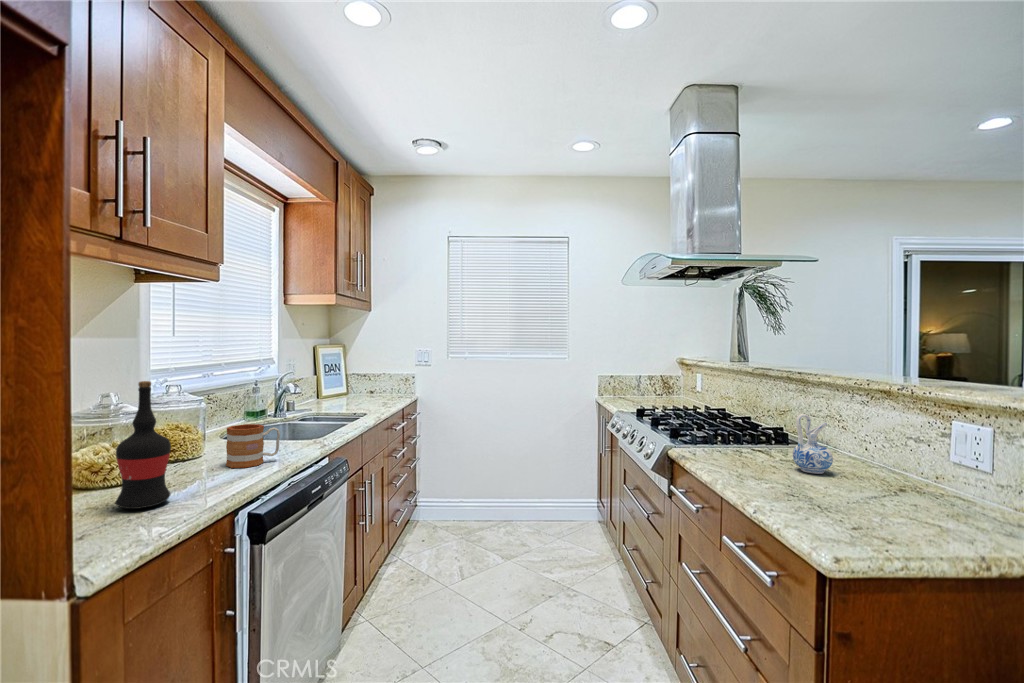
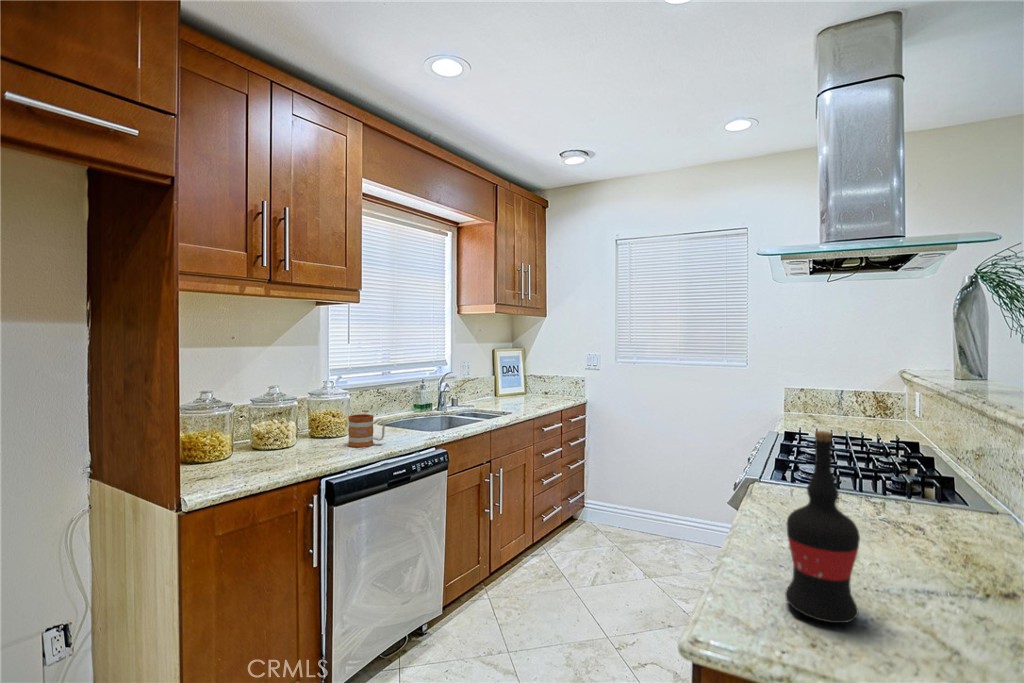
wine bottle: present [115,381,171,509] -> present [785,431,860,623]
ceramic pitcher: present [793,414,833,474] -> none [864,455,922,538]

